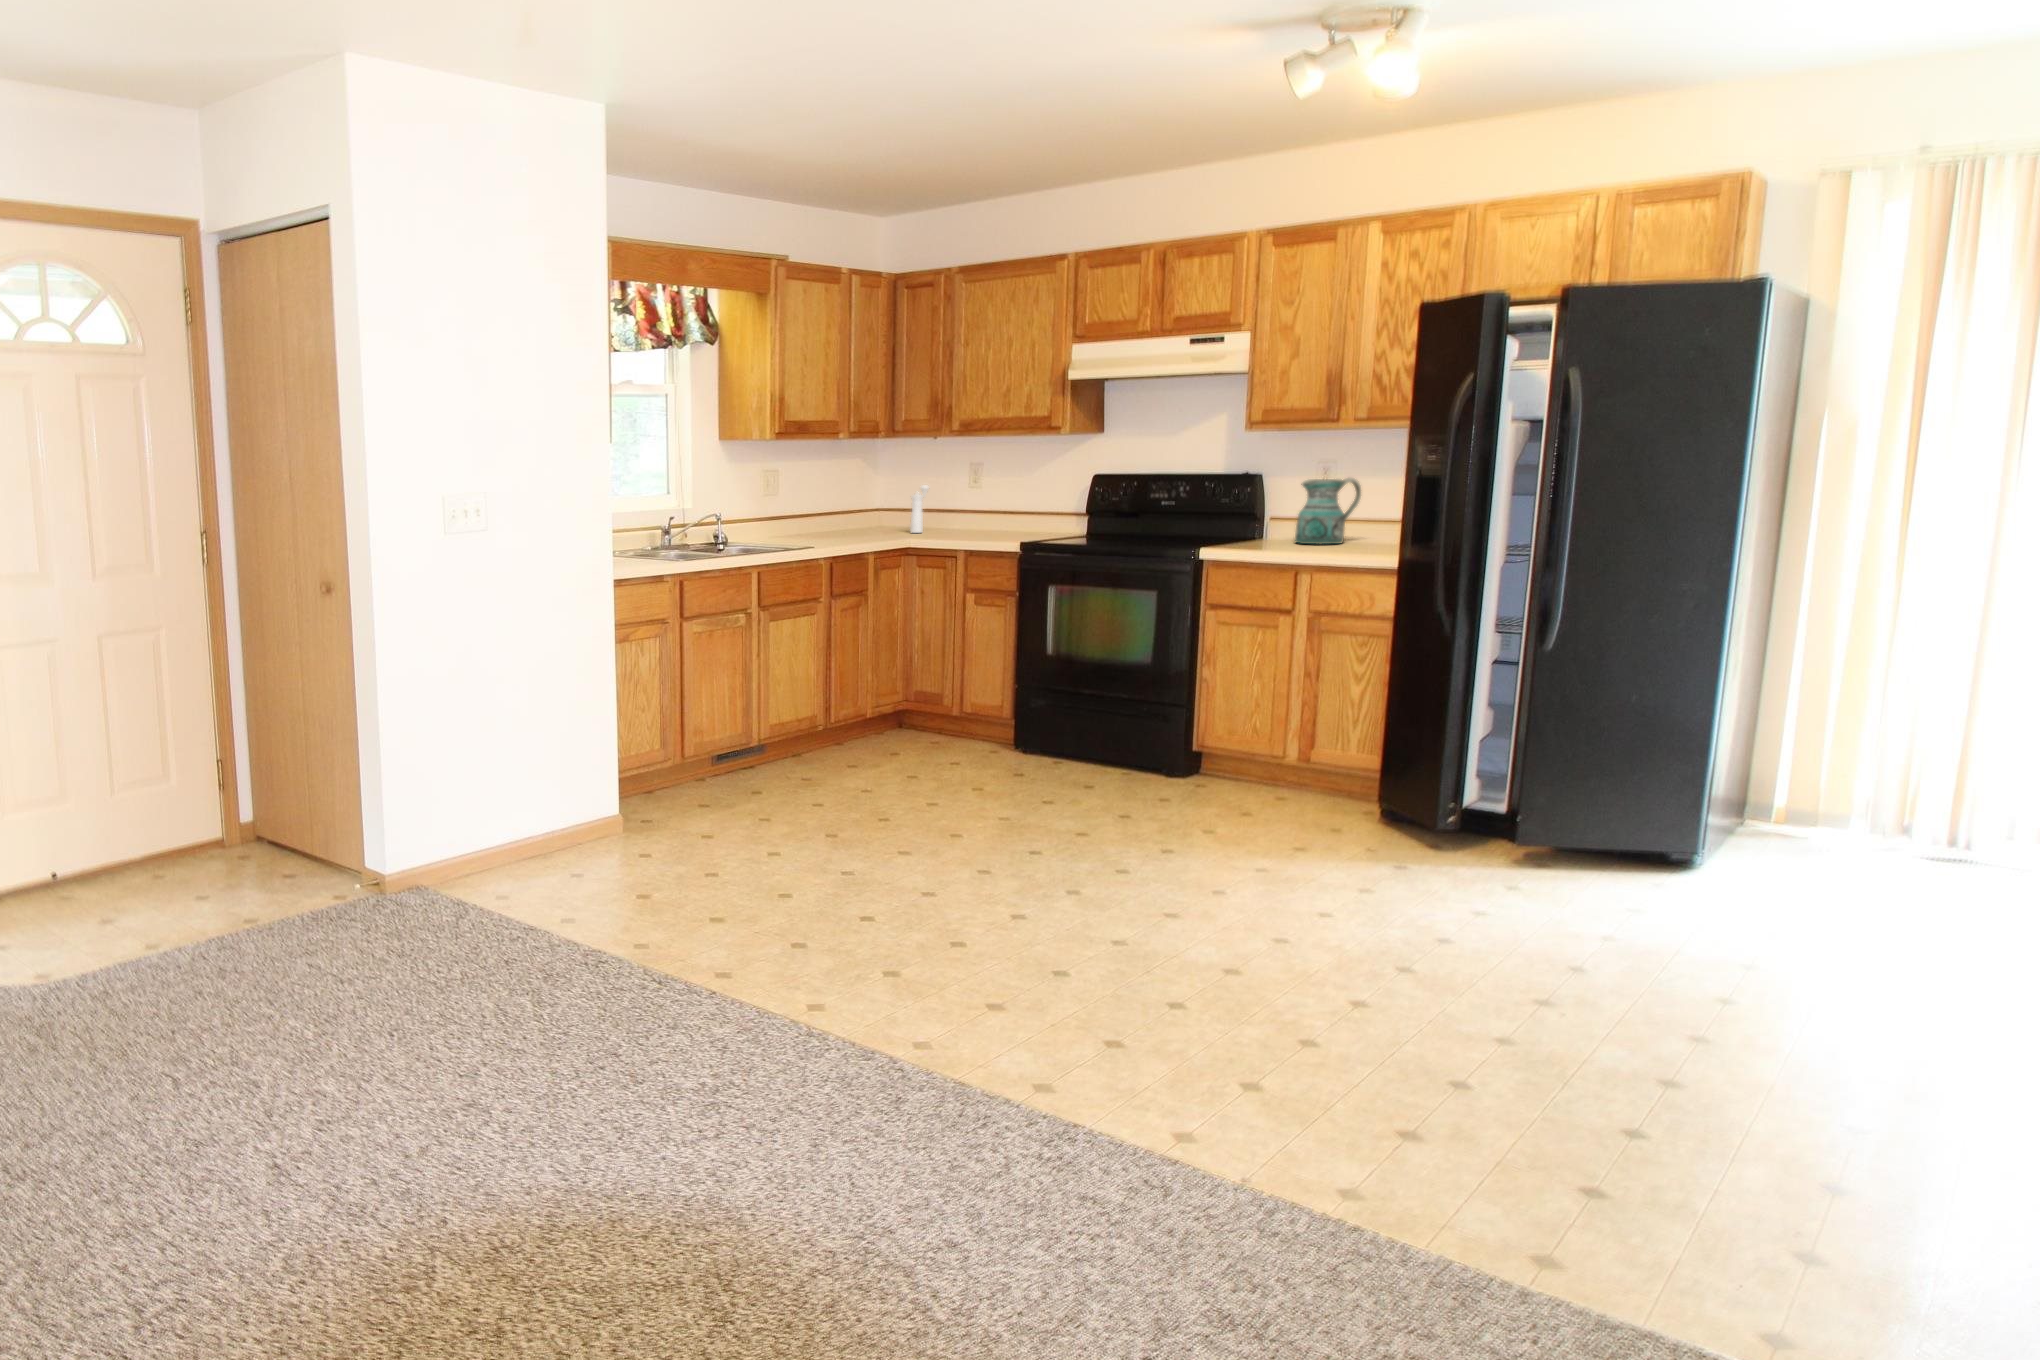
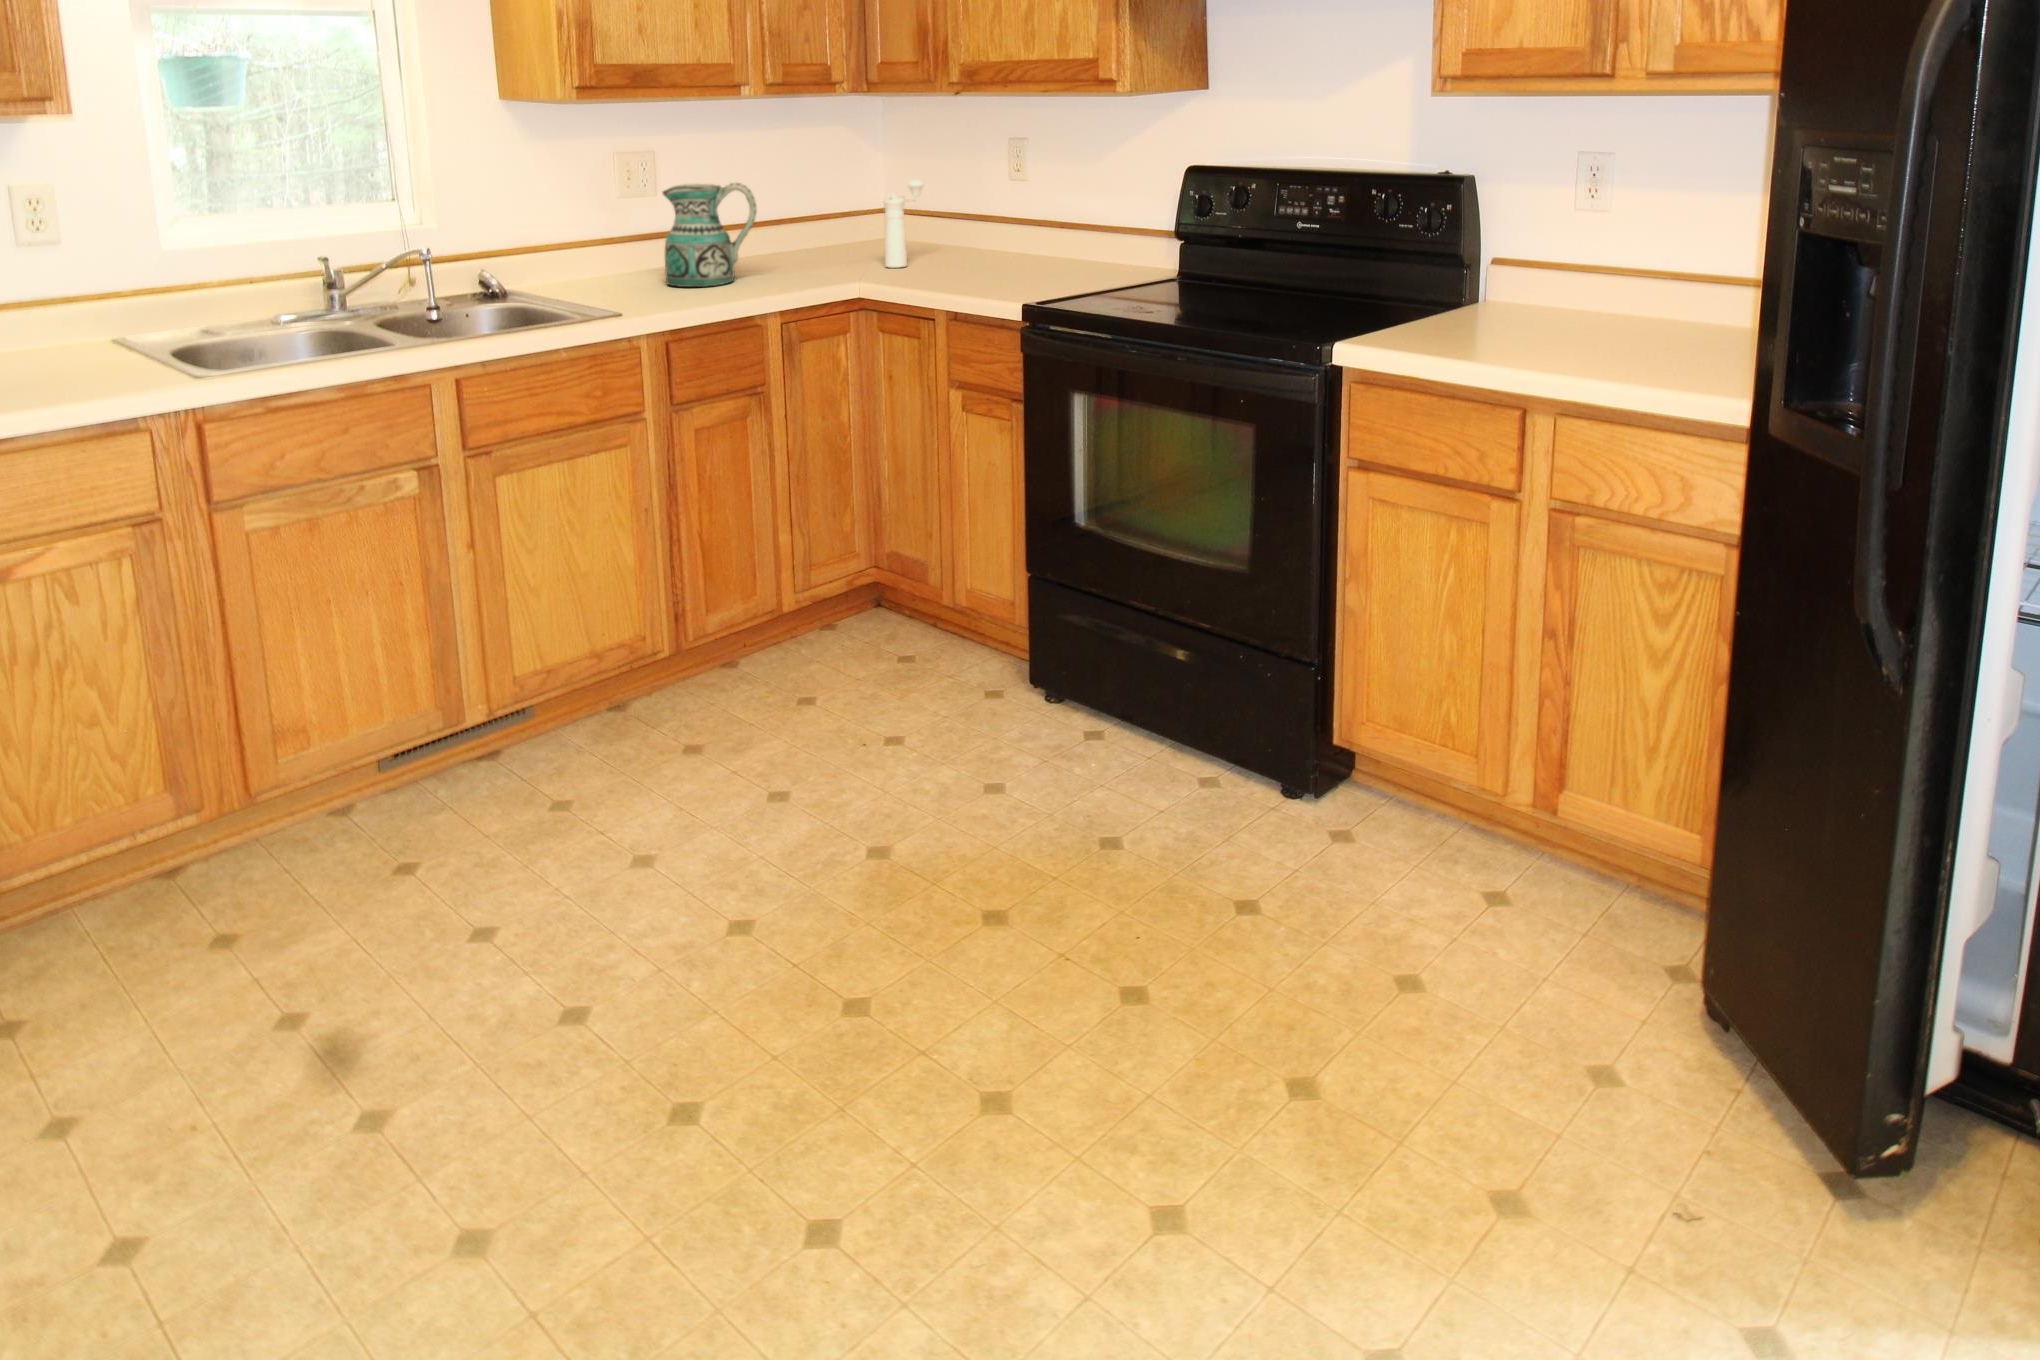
ceramic pitcher: present [1295,478,1361,544] -> present [663,183,757,287]

